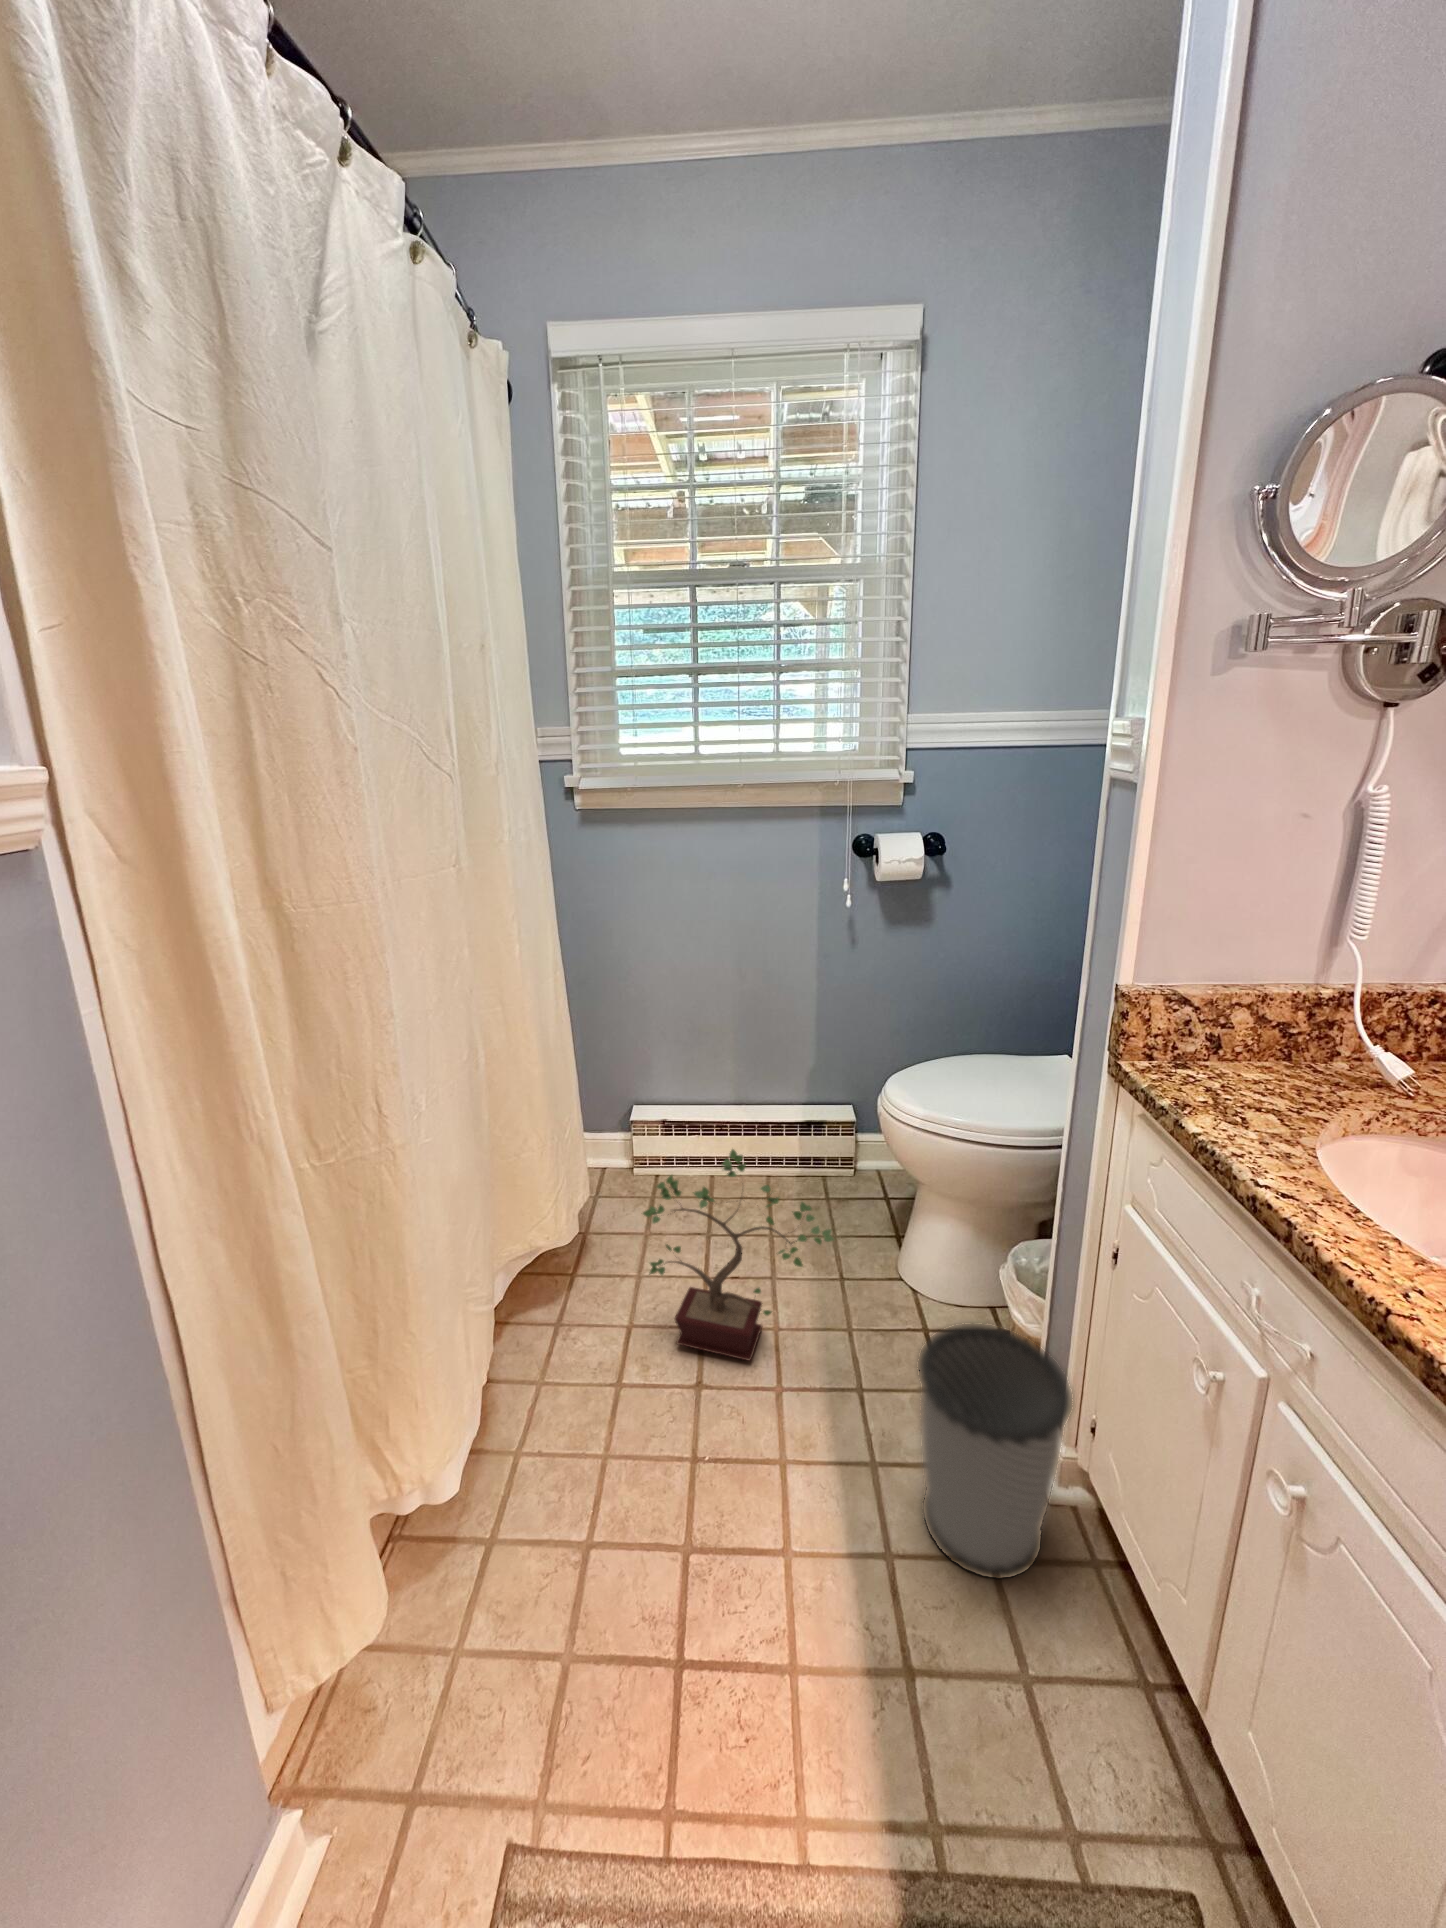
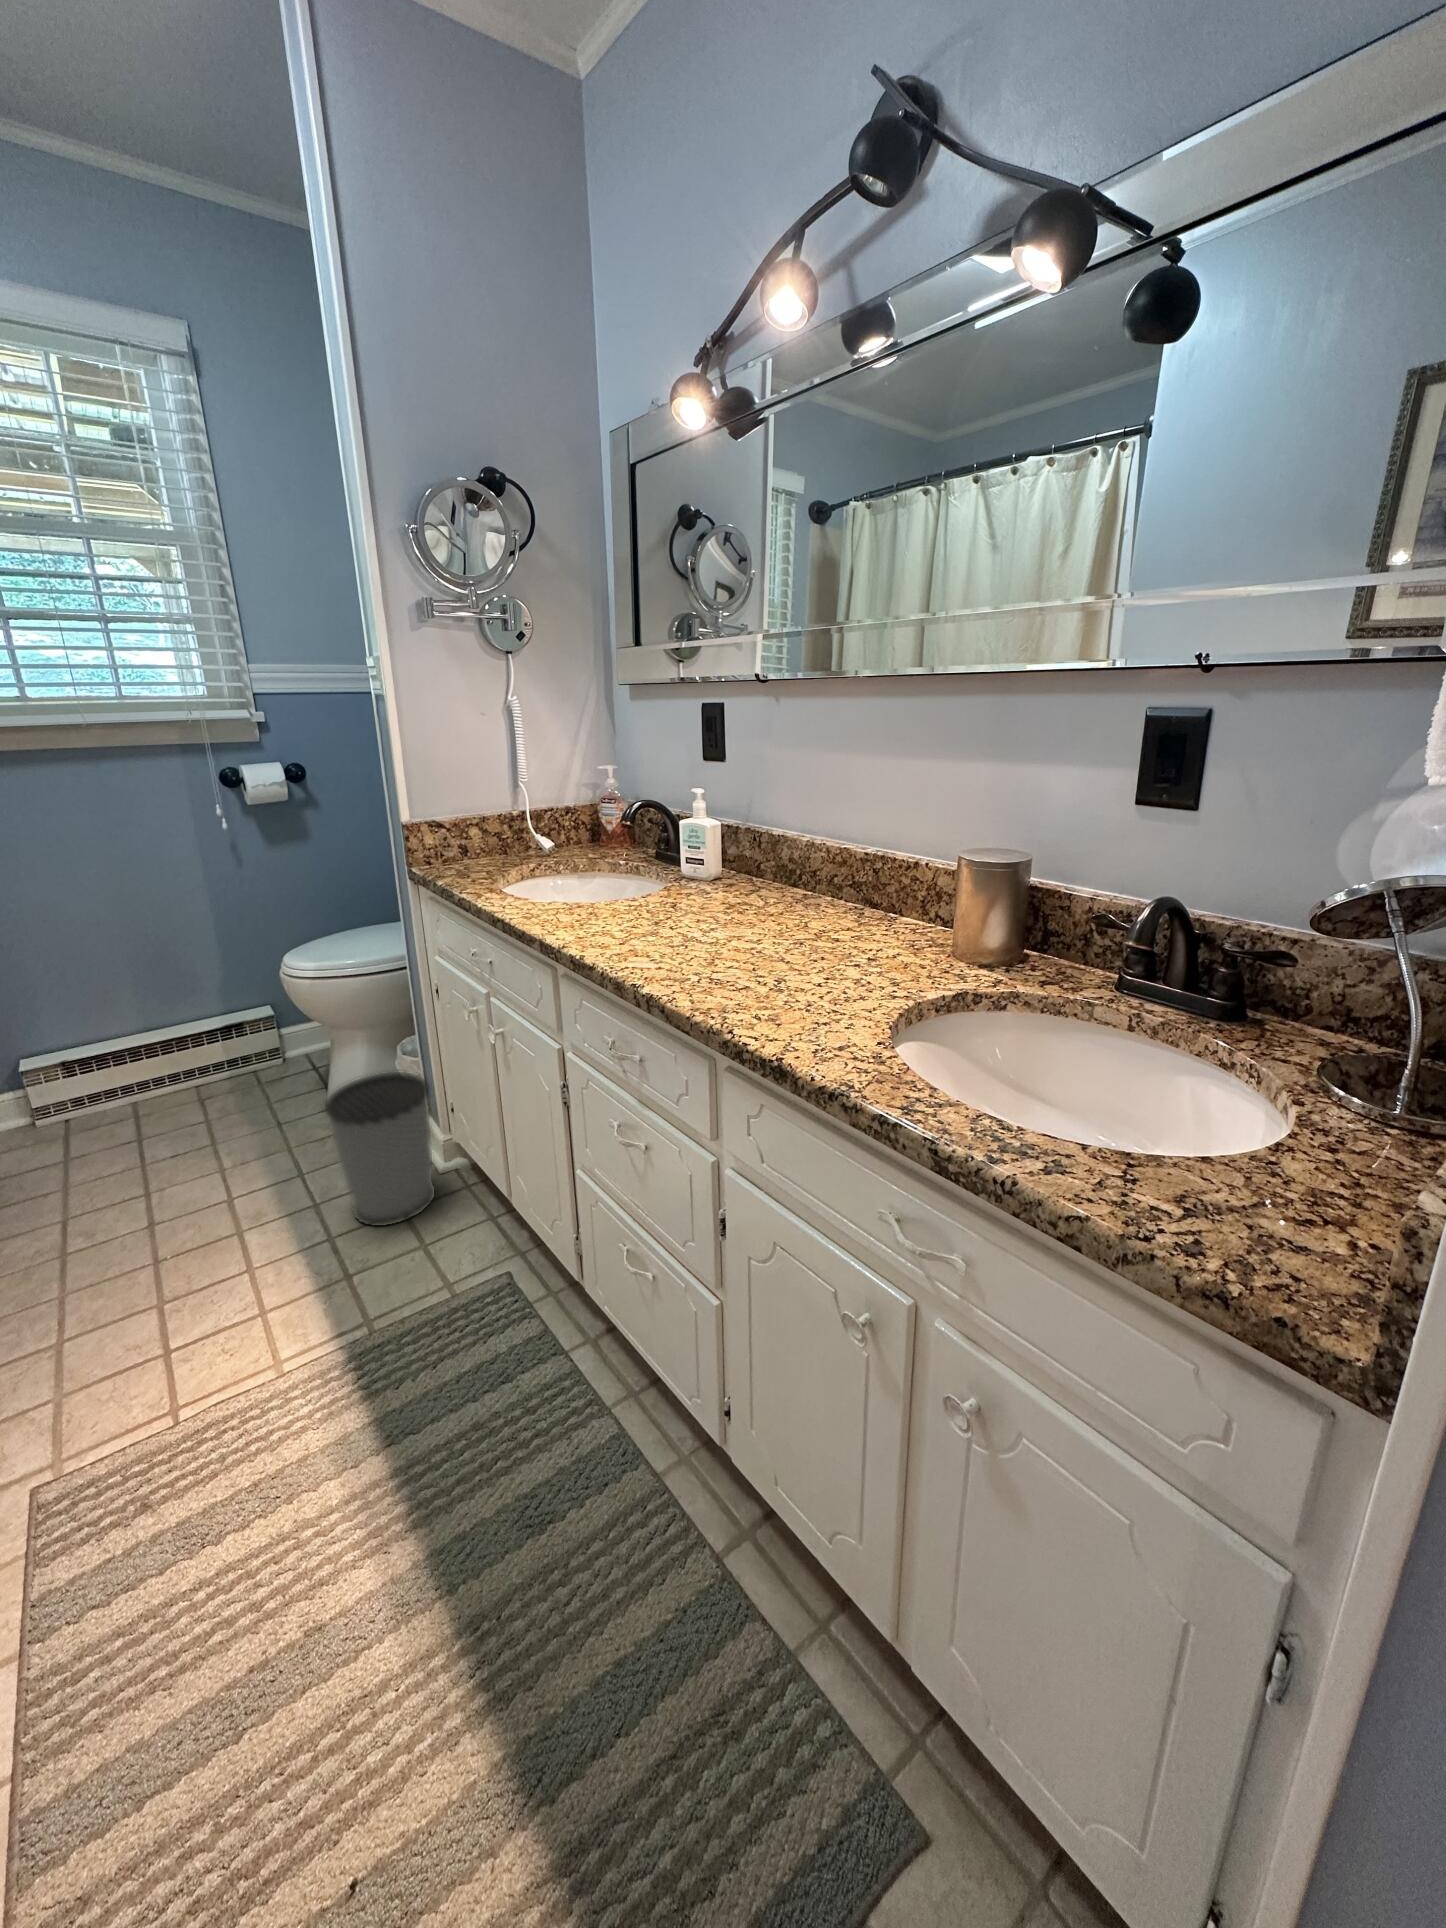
potted plant: present [643,1149,834,1361] -> none [46,1025,251,1213]

